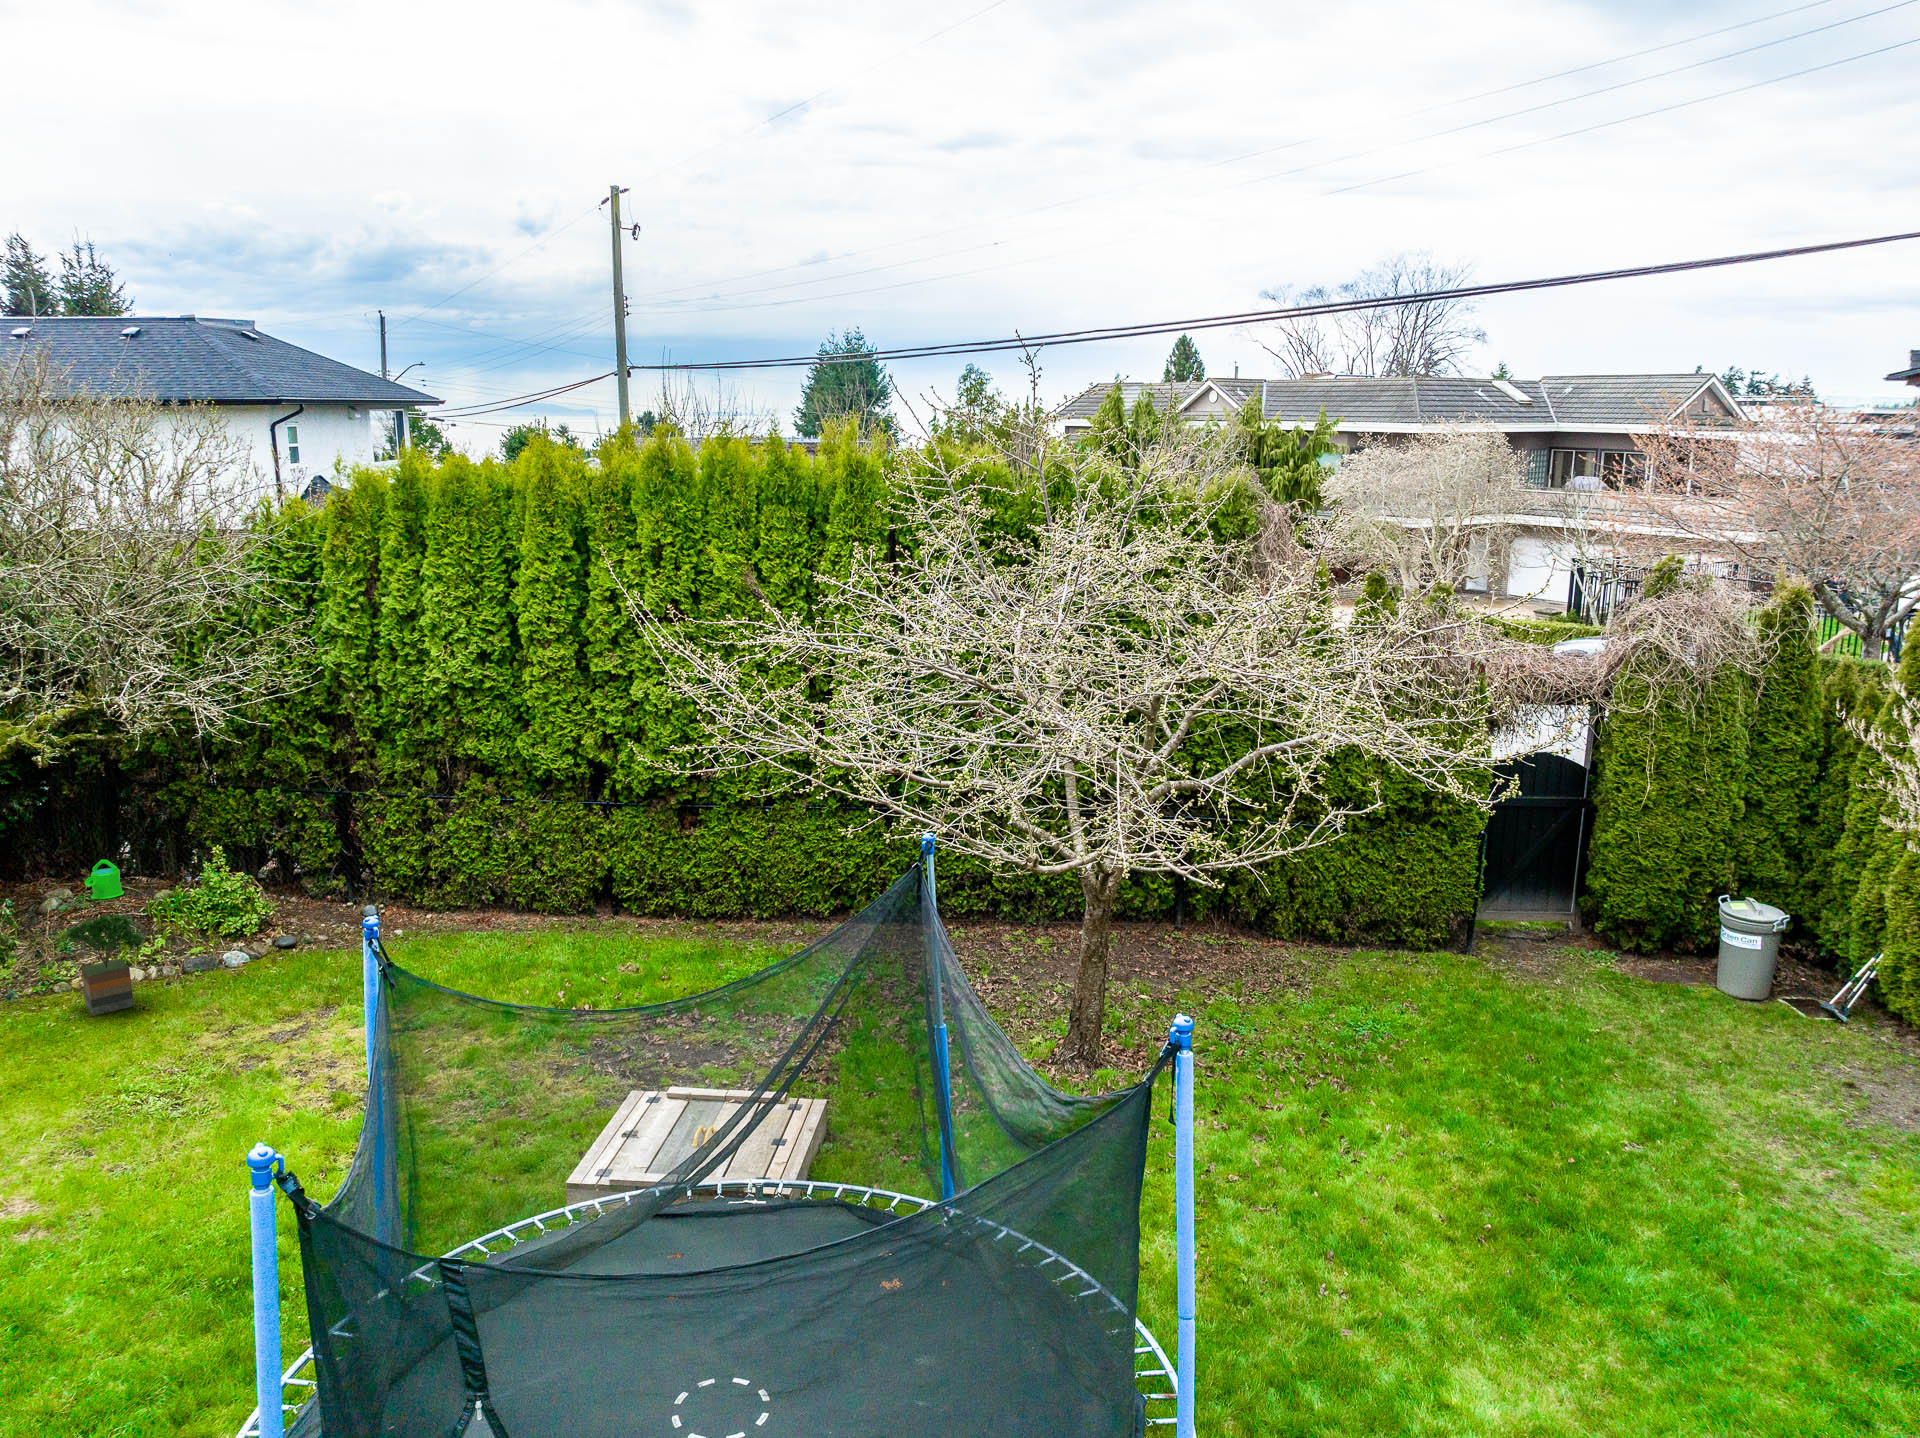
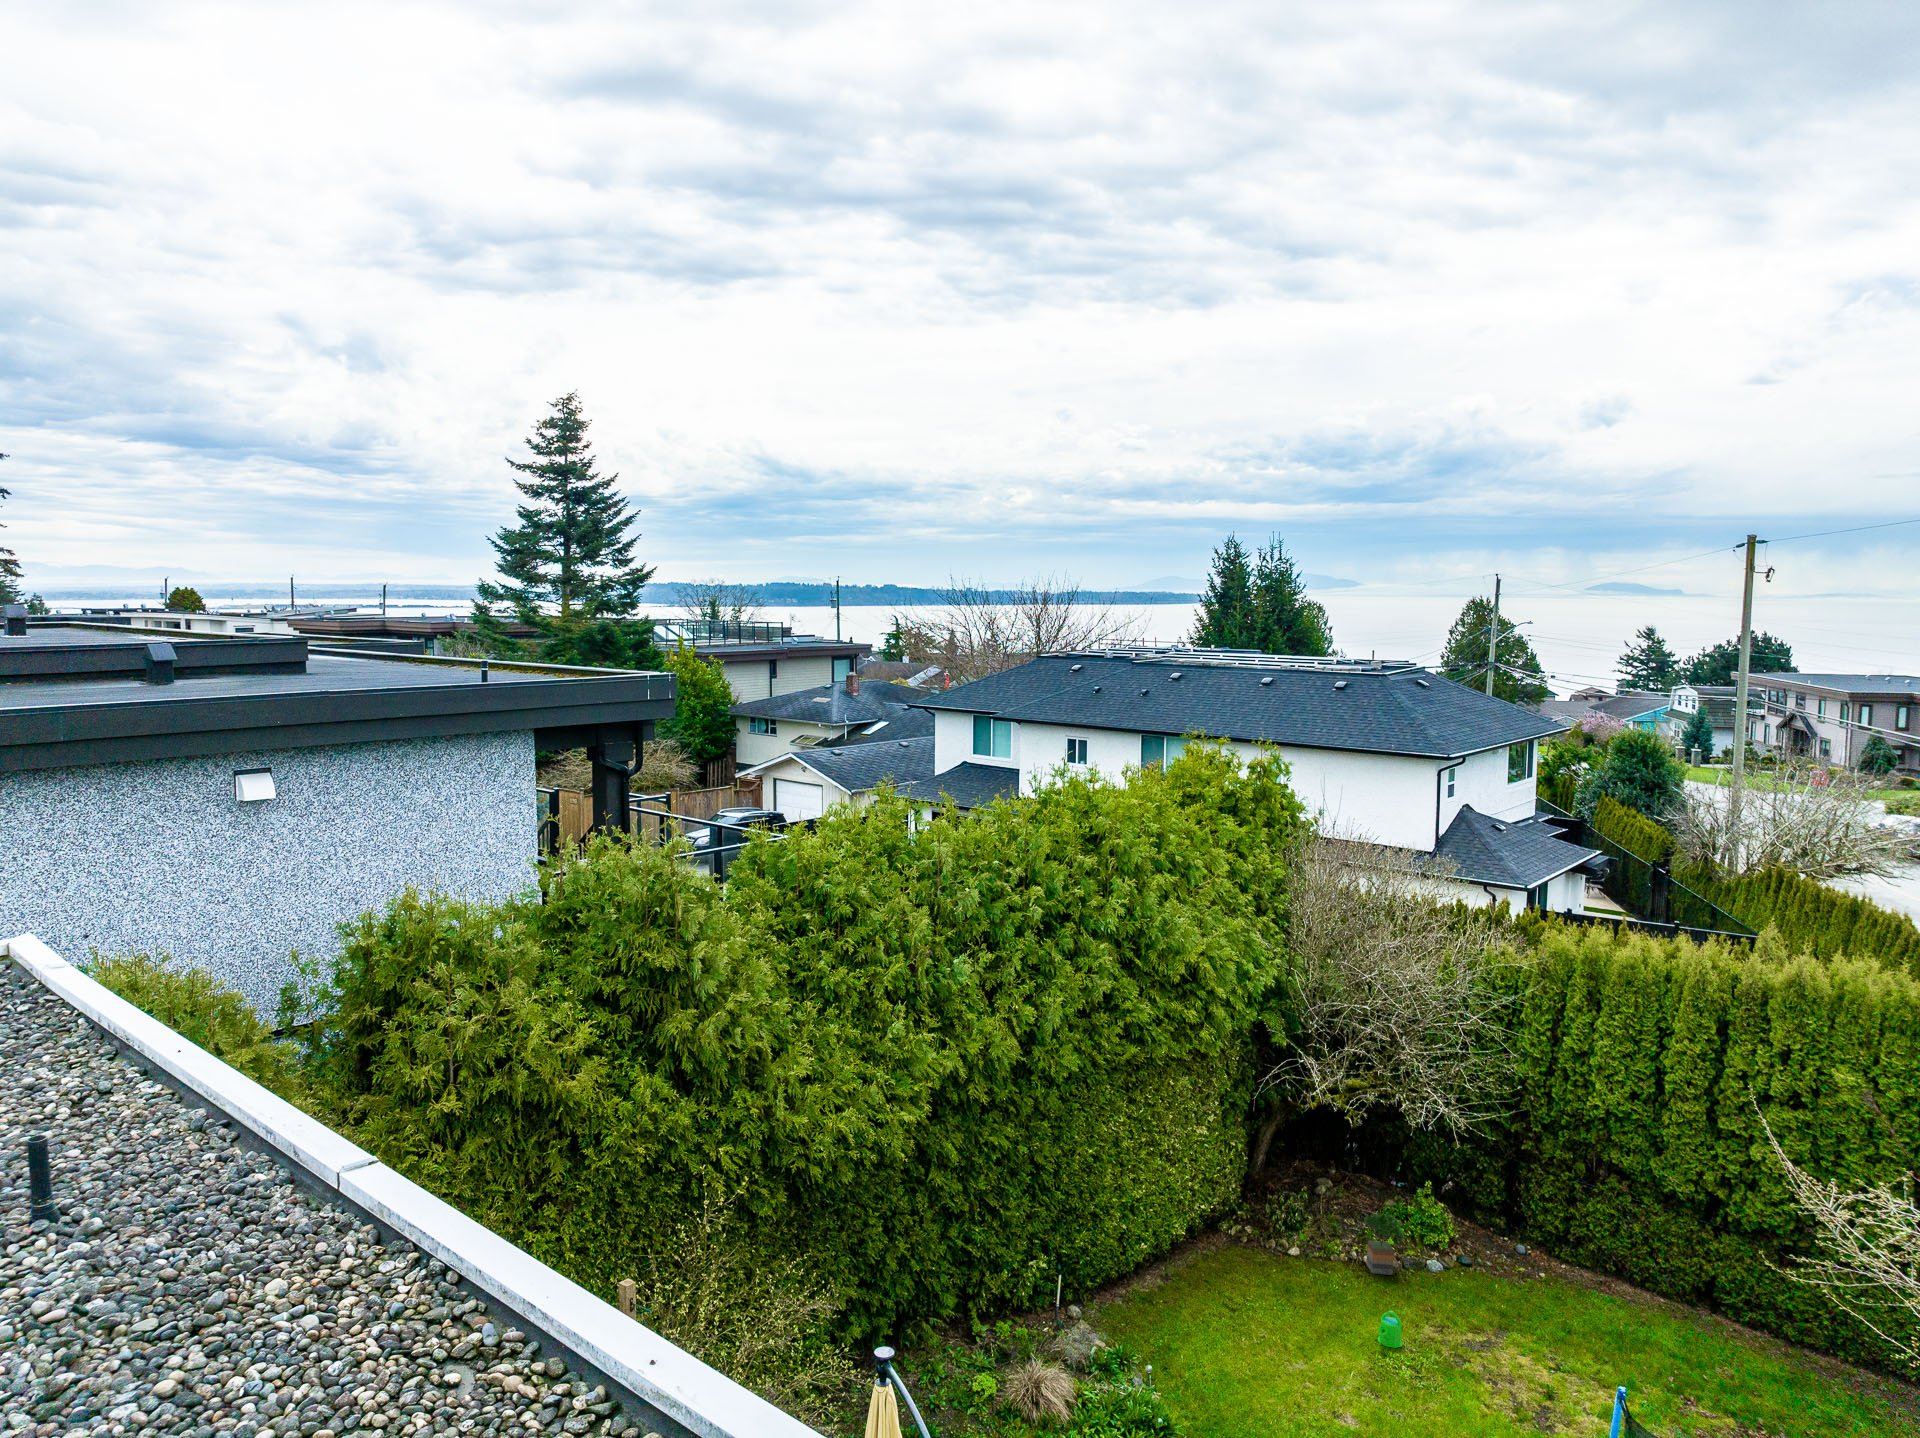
watering can: present [85,860,124,899] -> present [1378,1310,1402,1348]

